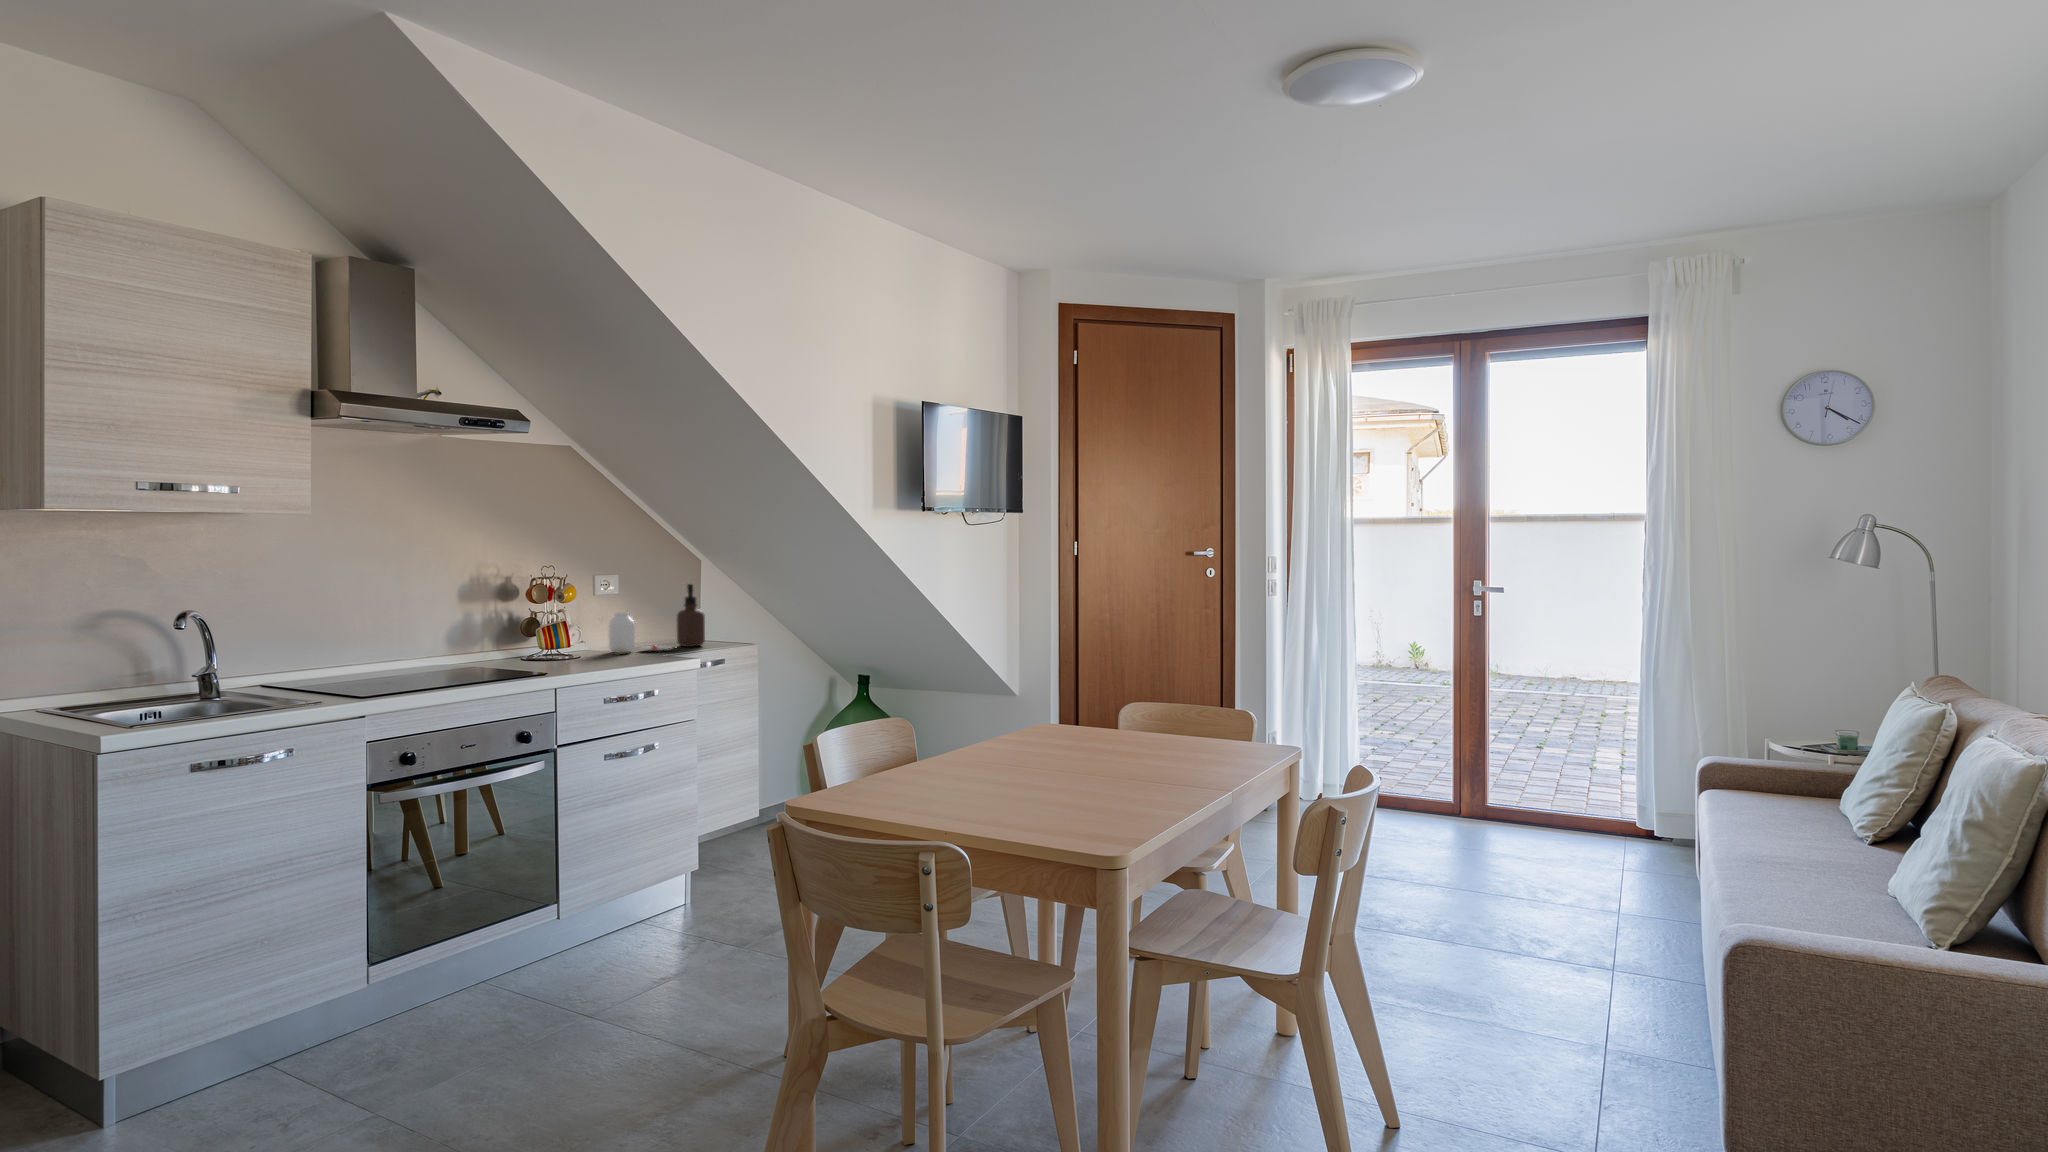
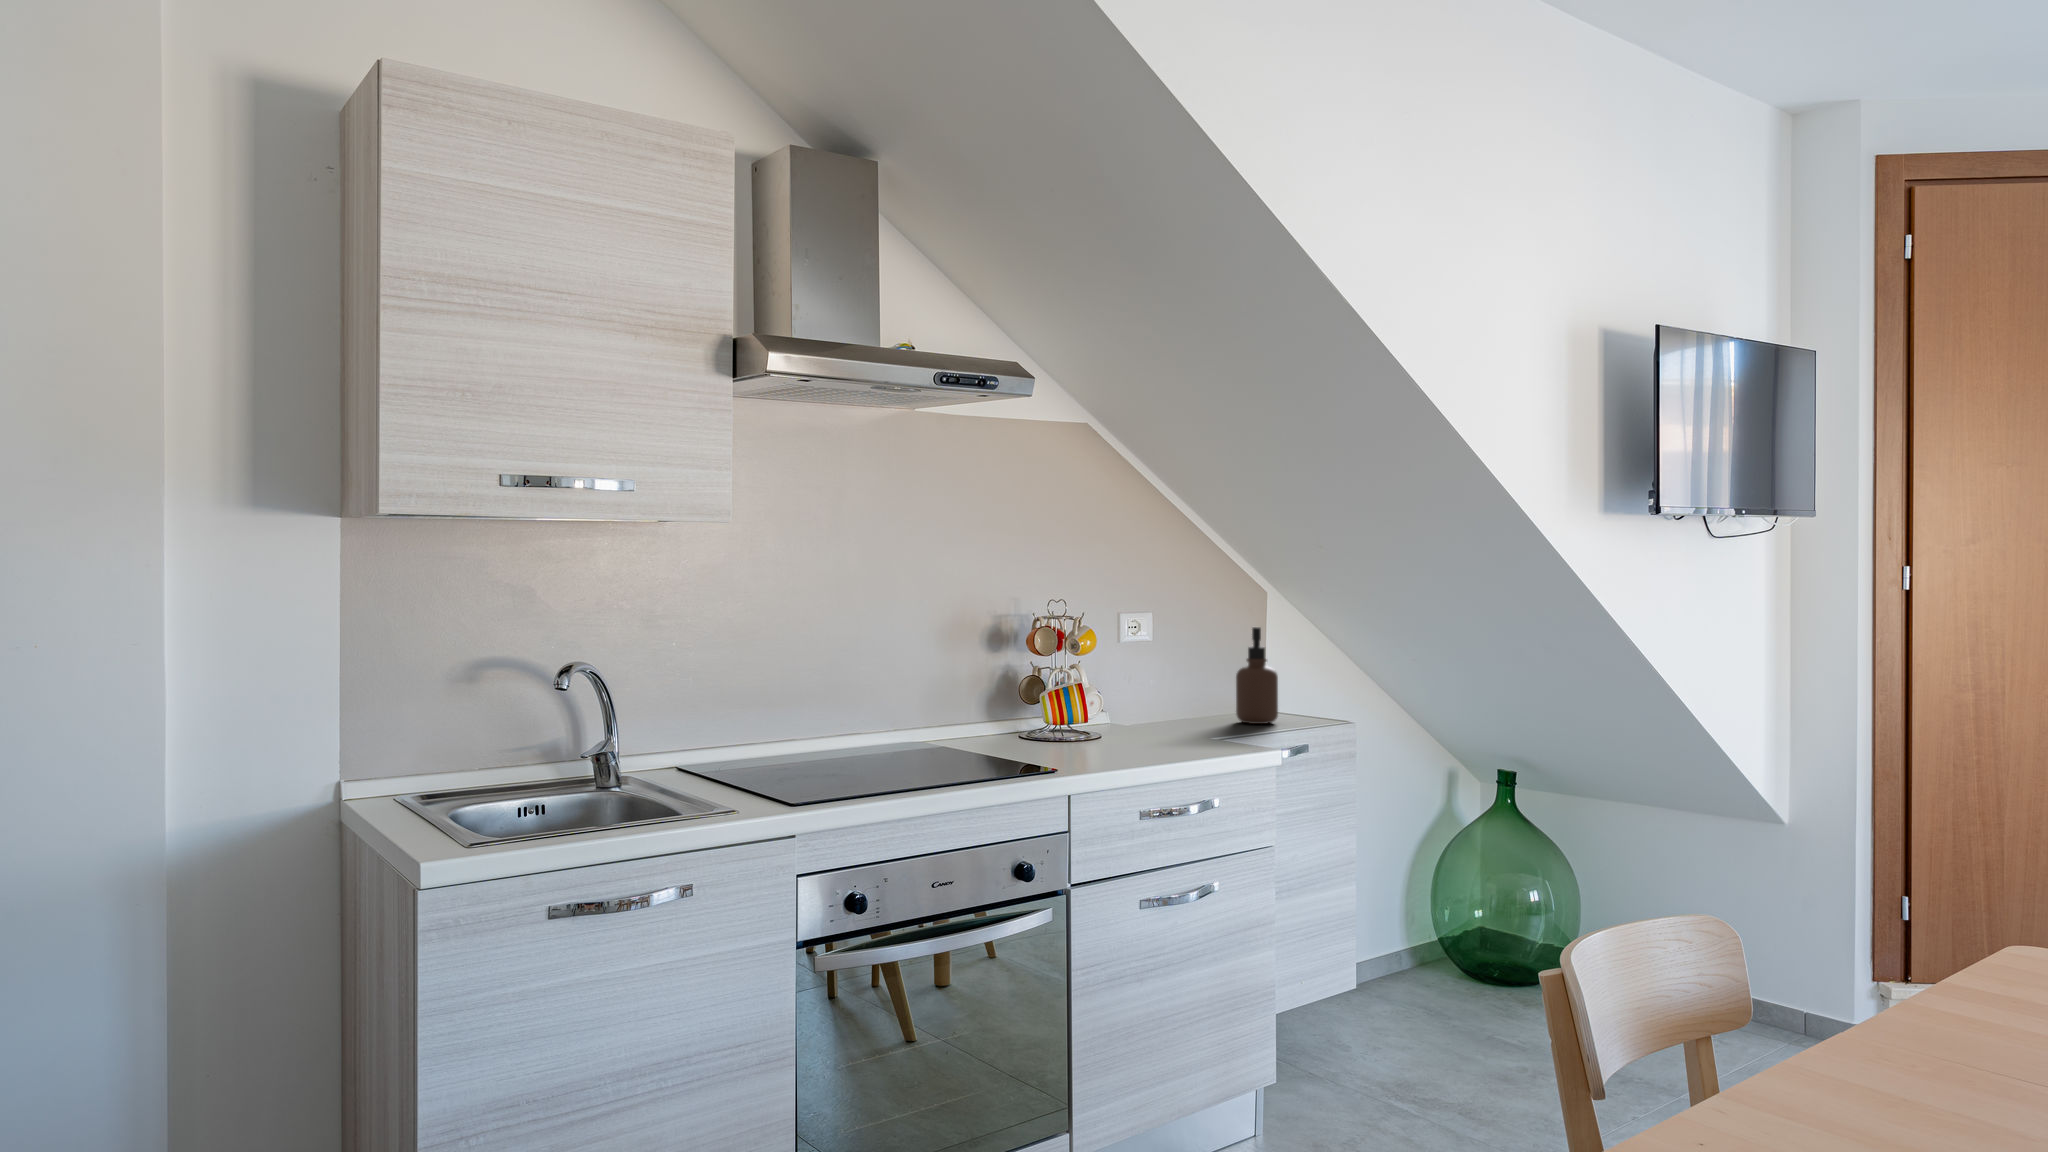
jar: present [609,612,671,654] -> none [1140,669,1239,735]

